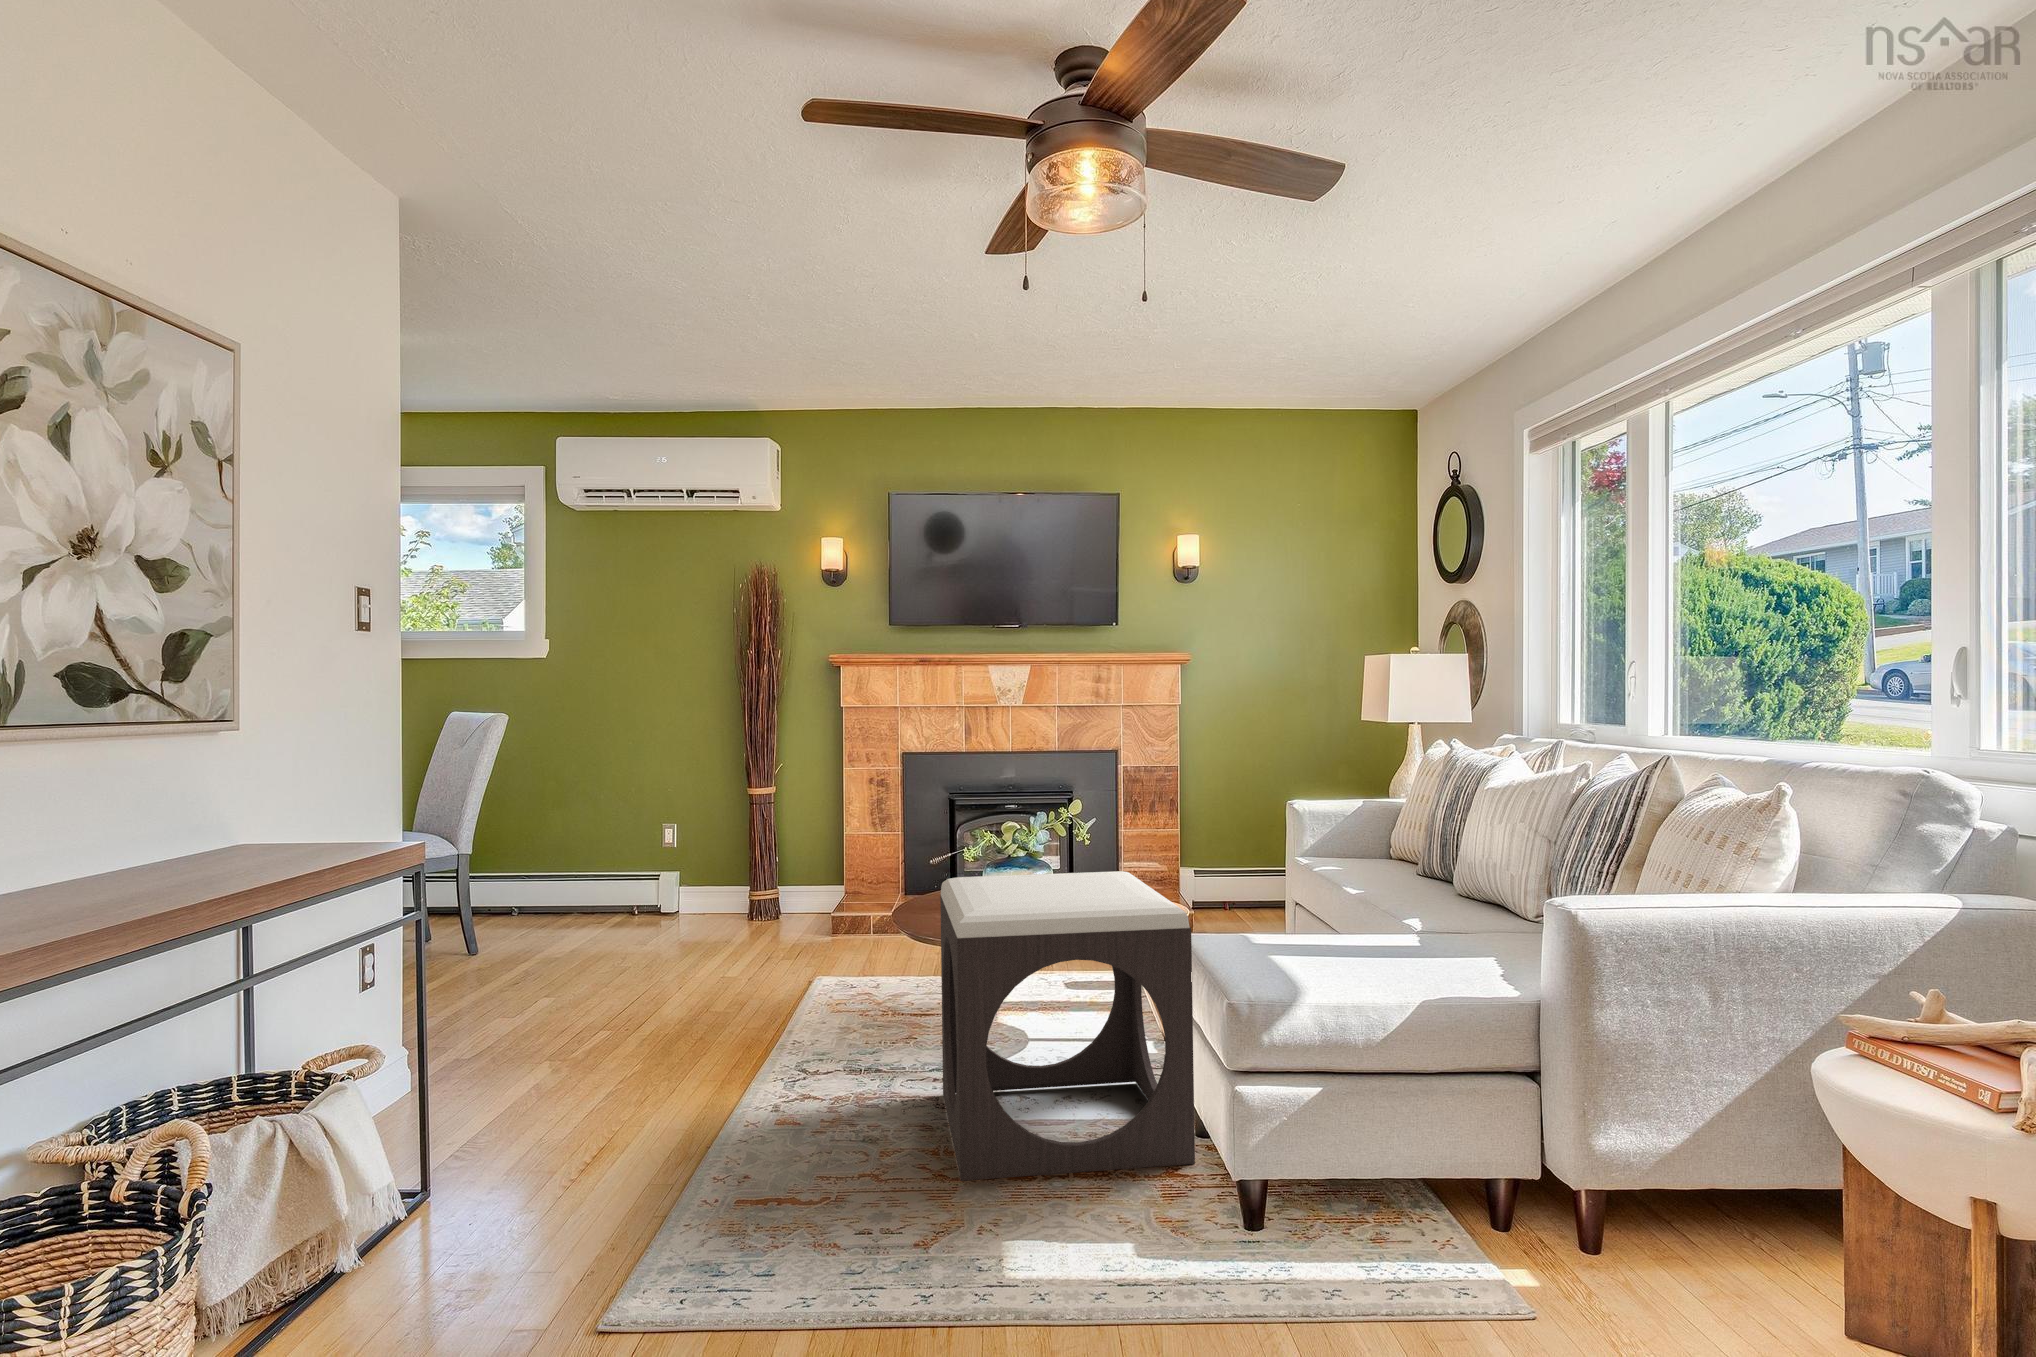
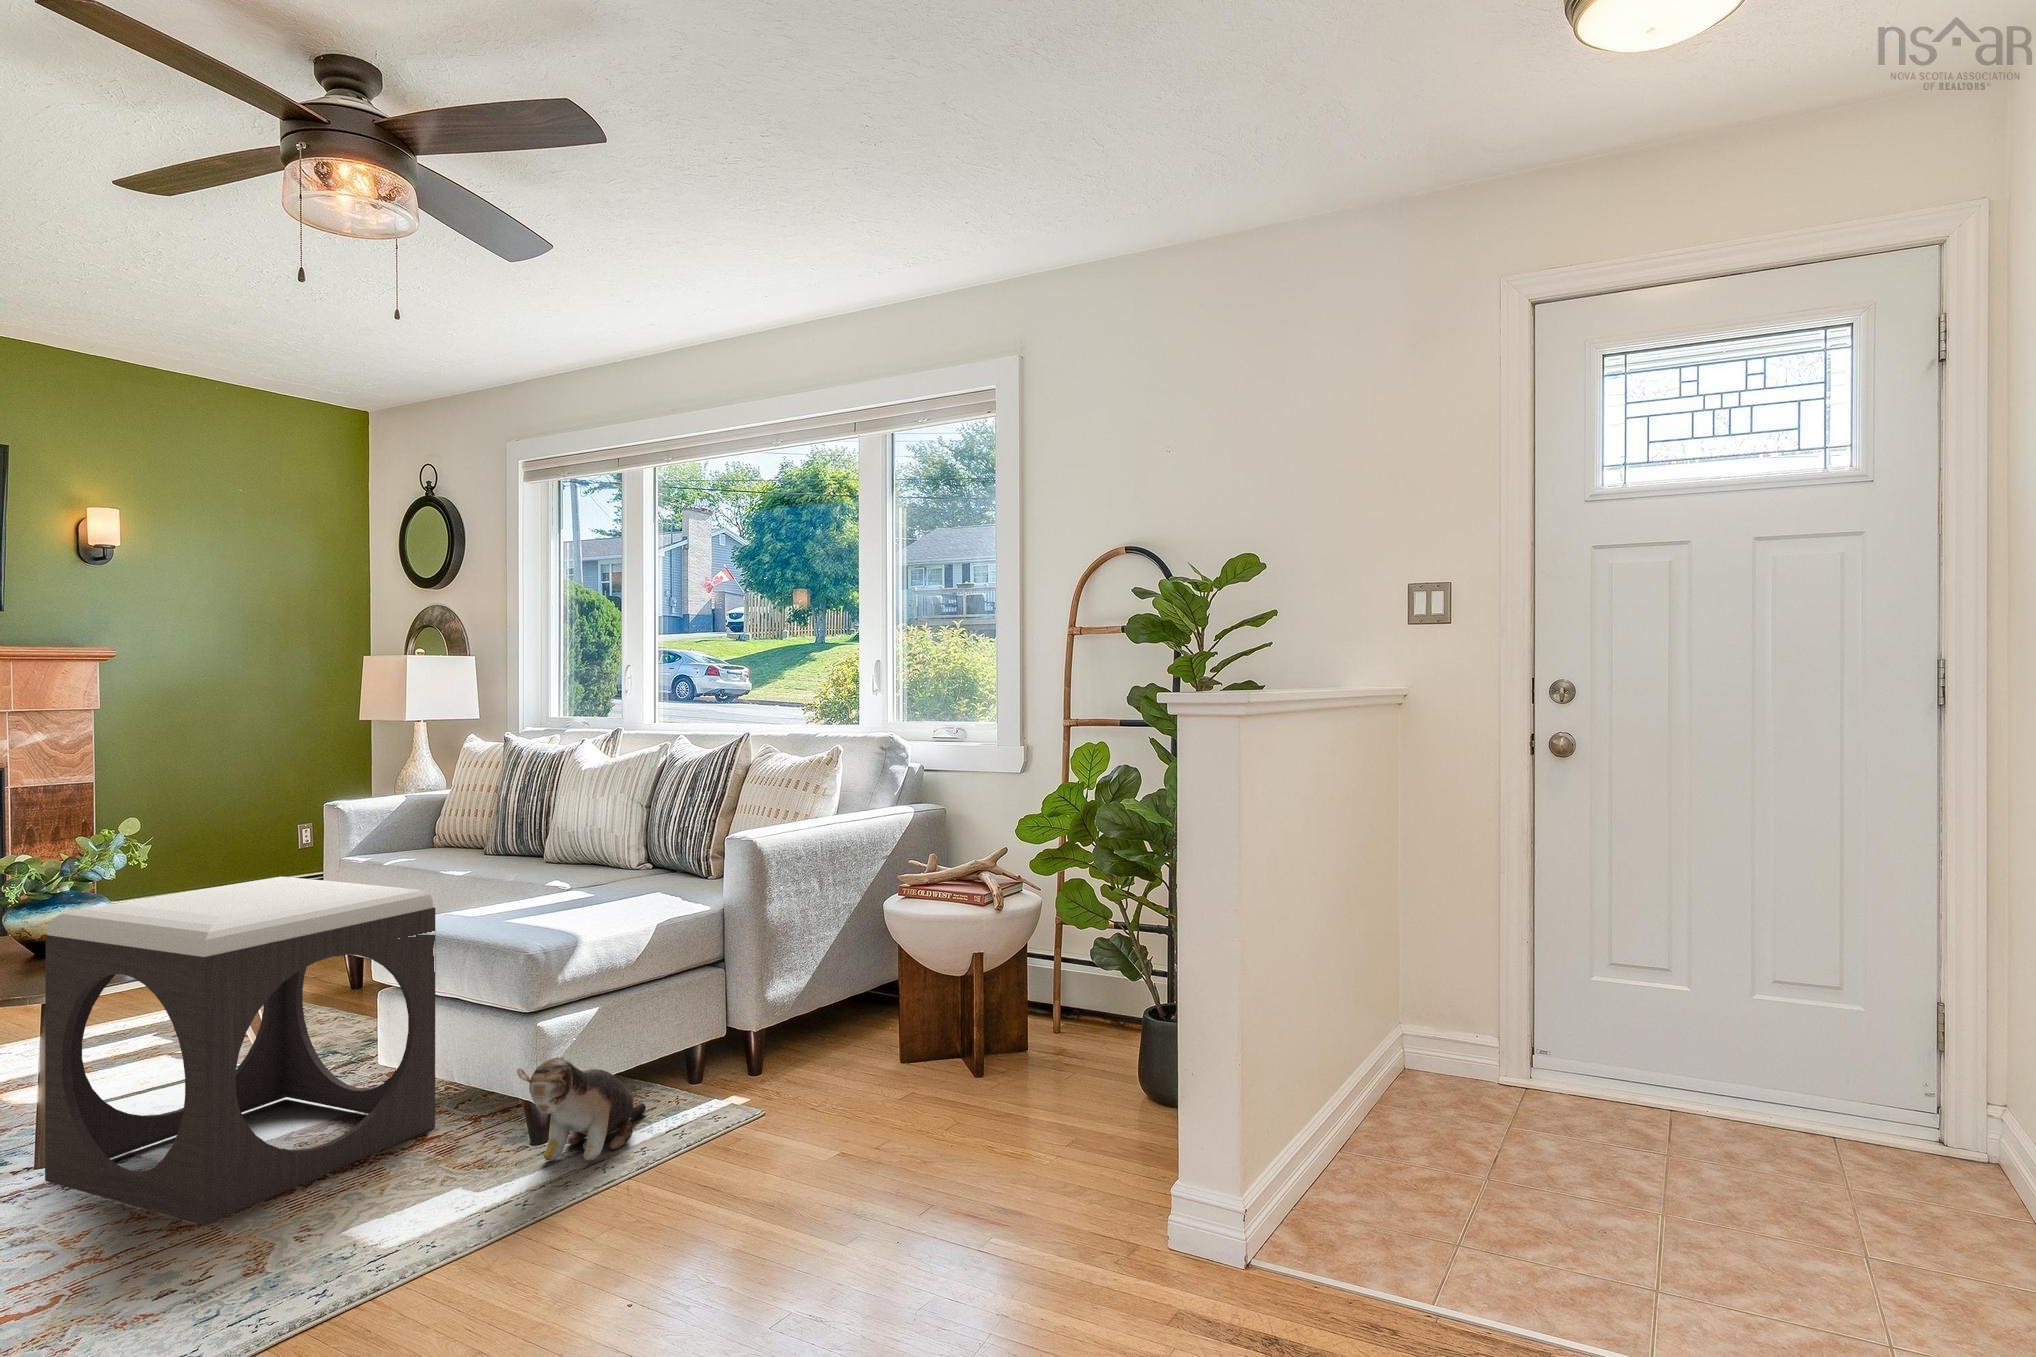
plush toy: none [1179,1133,1390,1277] -> present [517,1057,646,1161]

